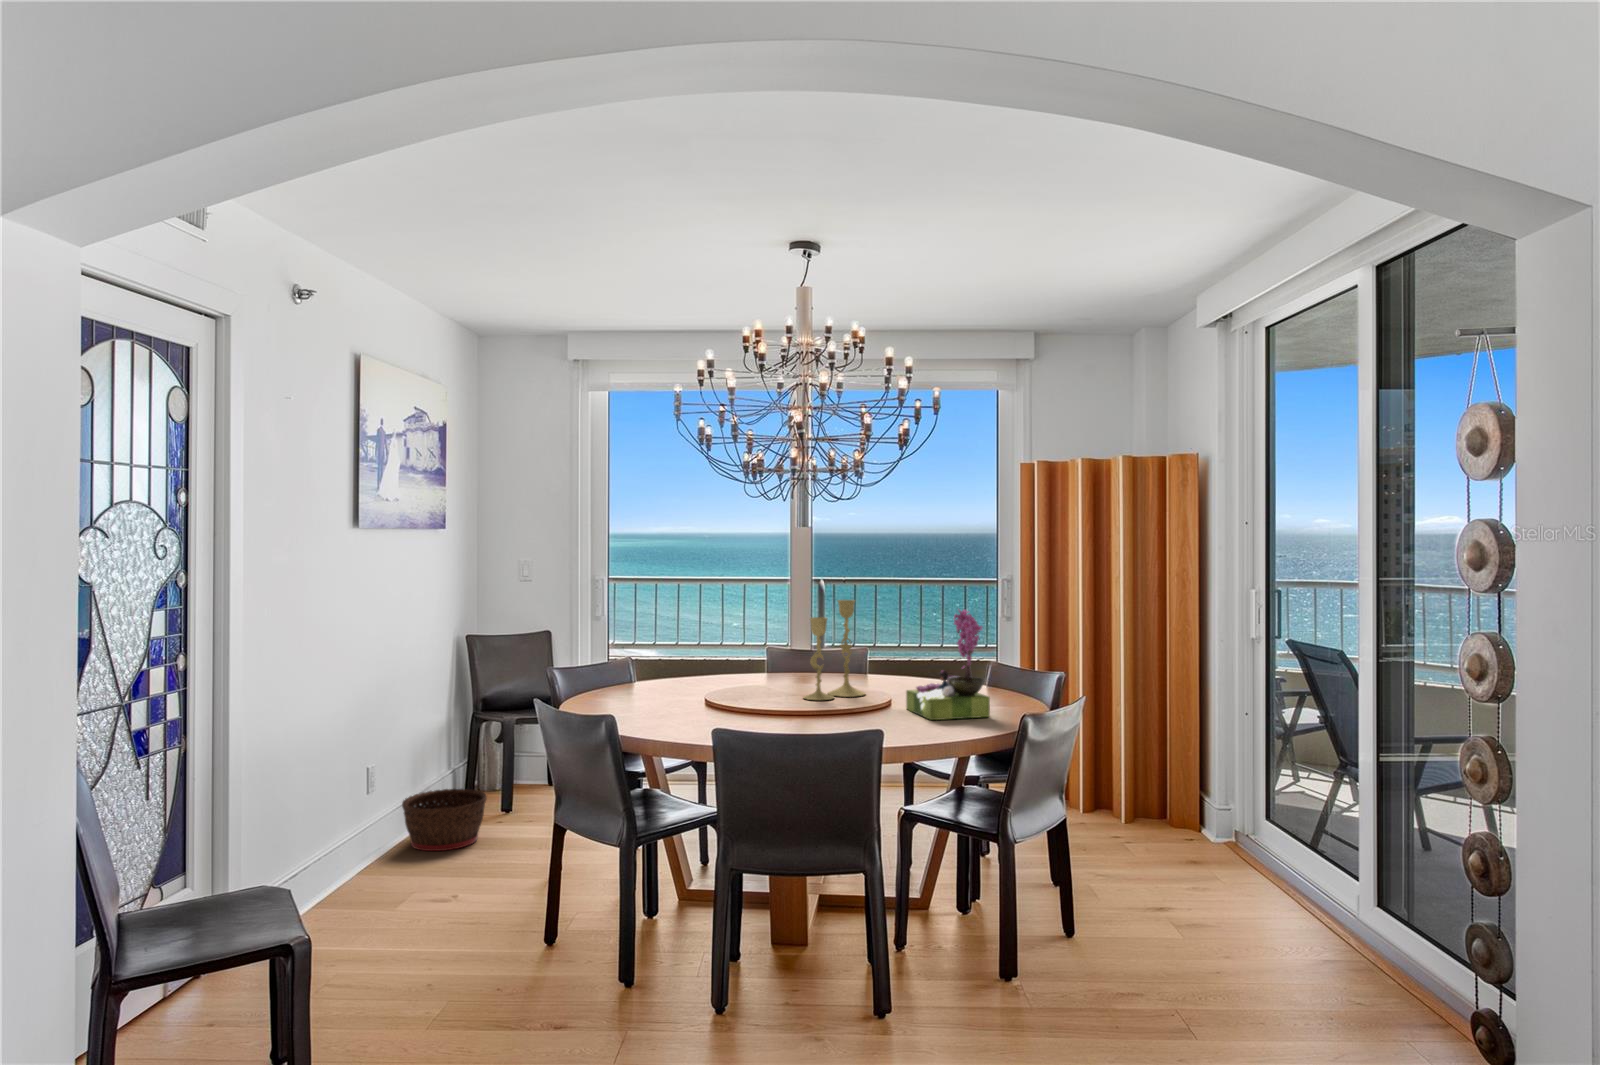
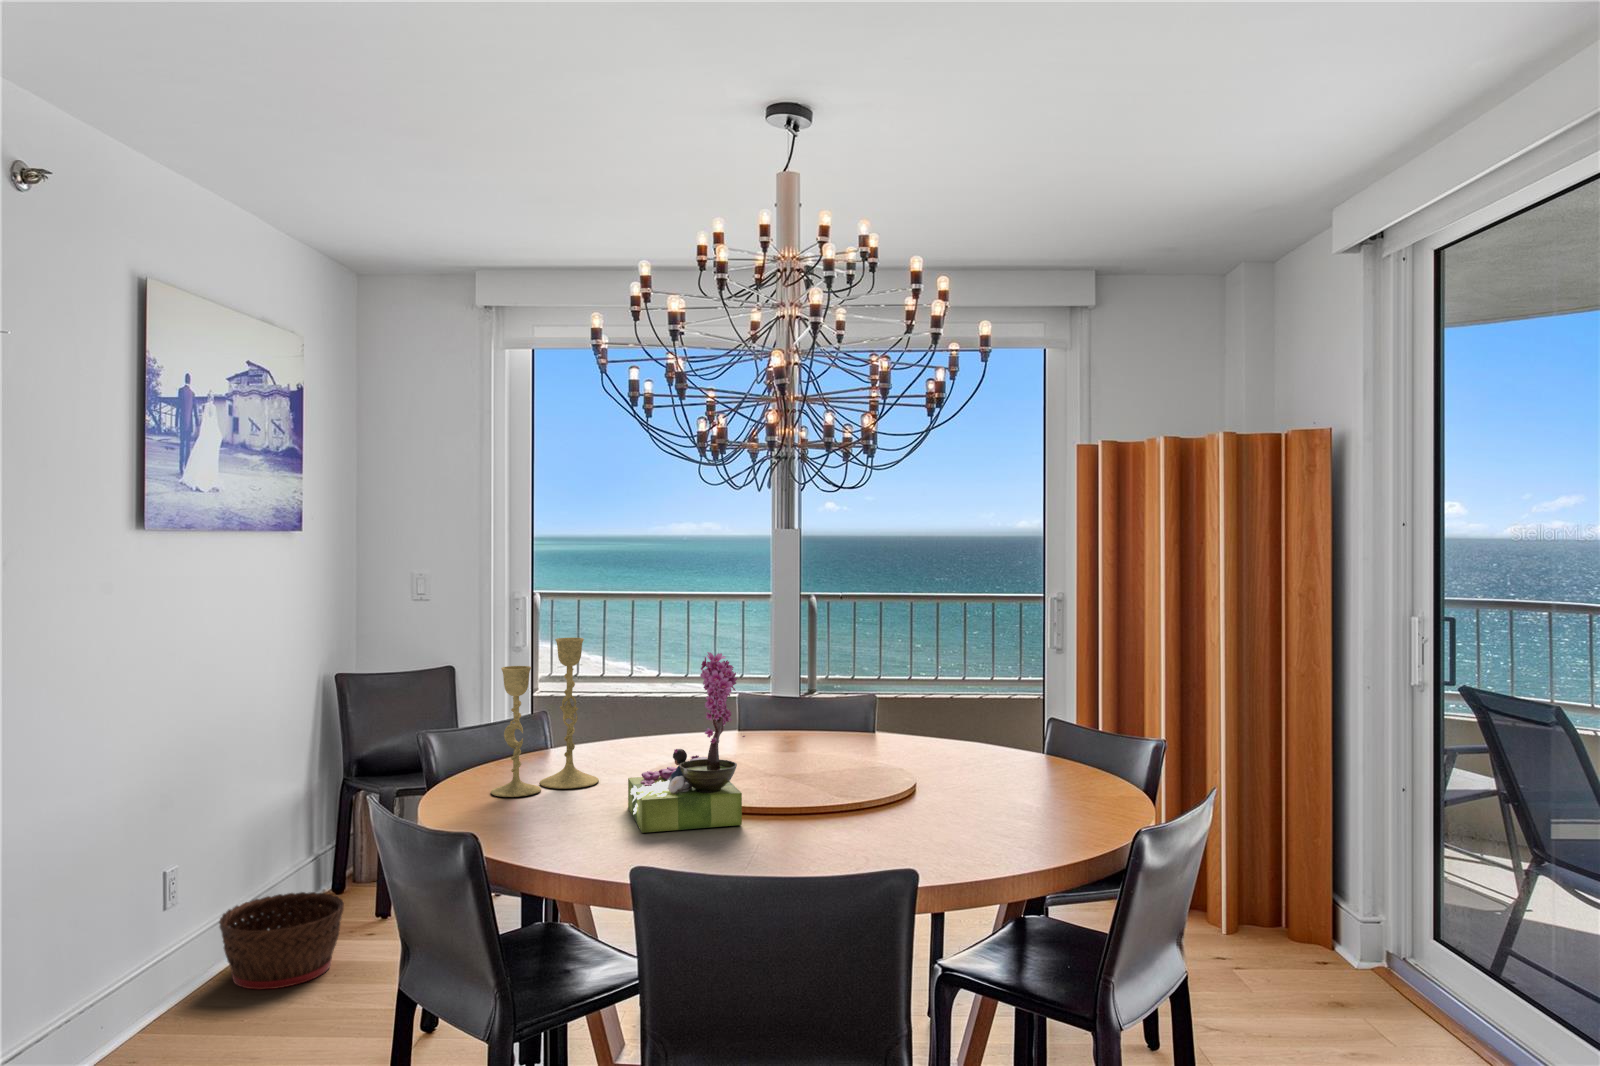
candlestick: present [803,600,865,700] -> present [491,638,599,797]
flower arrangement: present [906,610,990,720] -> present [628,652,745,833]

